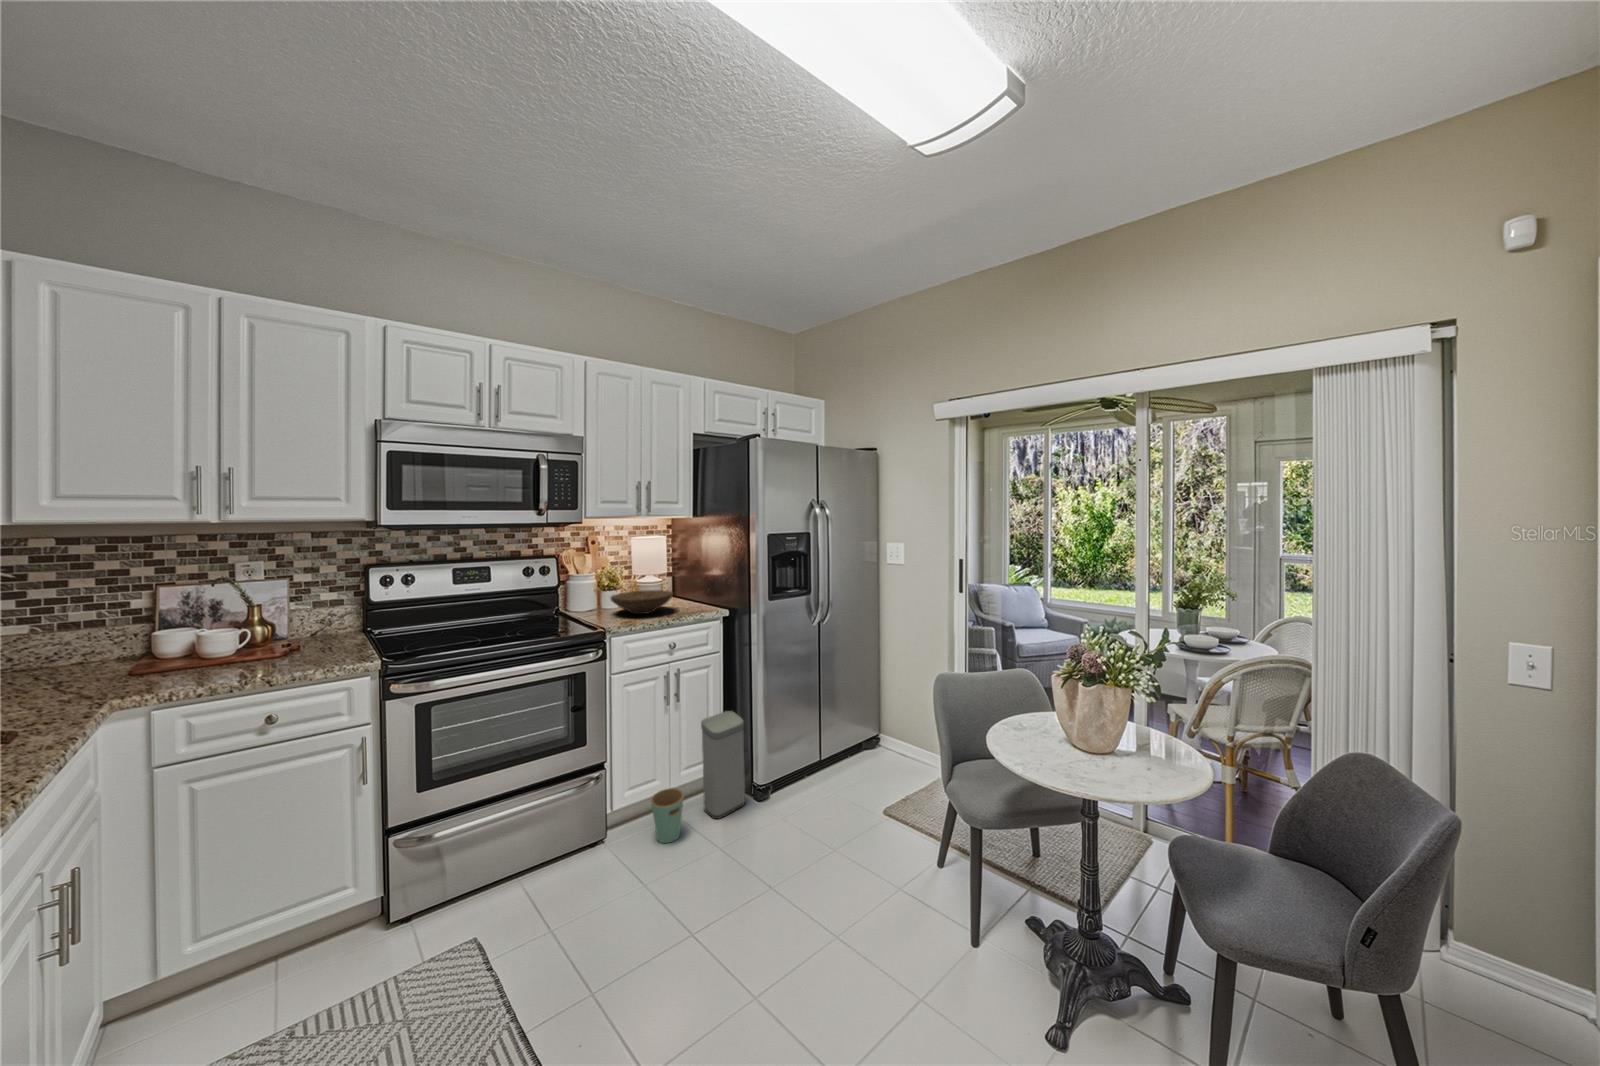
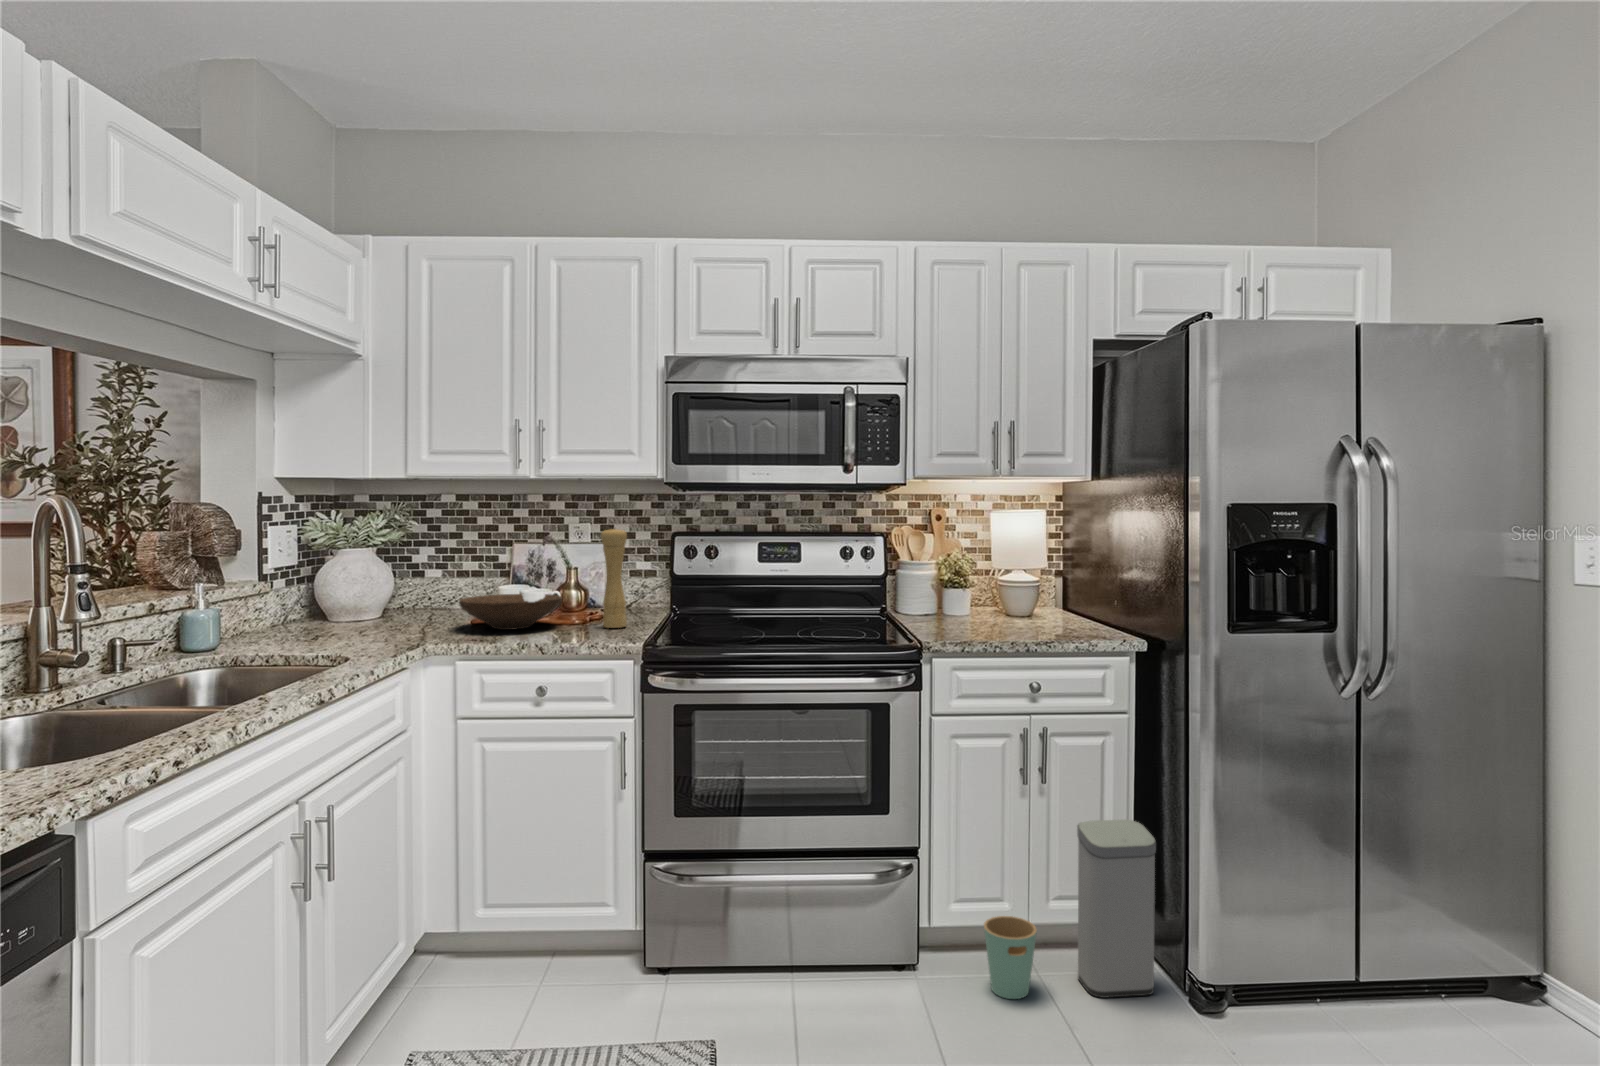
pepper mill: none [285,569,321,659] -> present [601,528,627,628]
wooden bowl: present [611,590,673,614] -> present [459,594,562,630]

